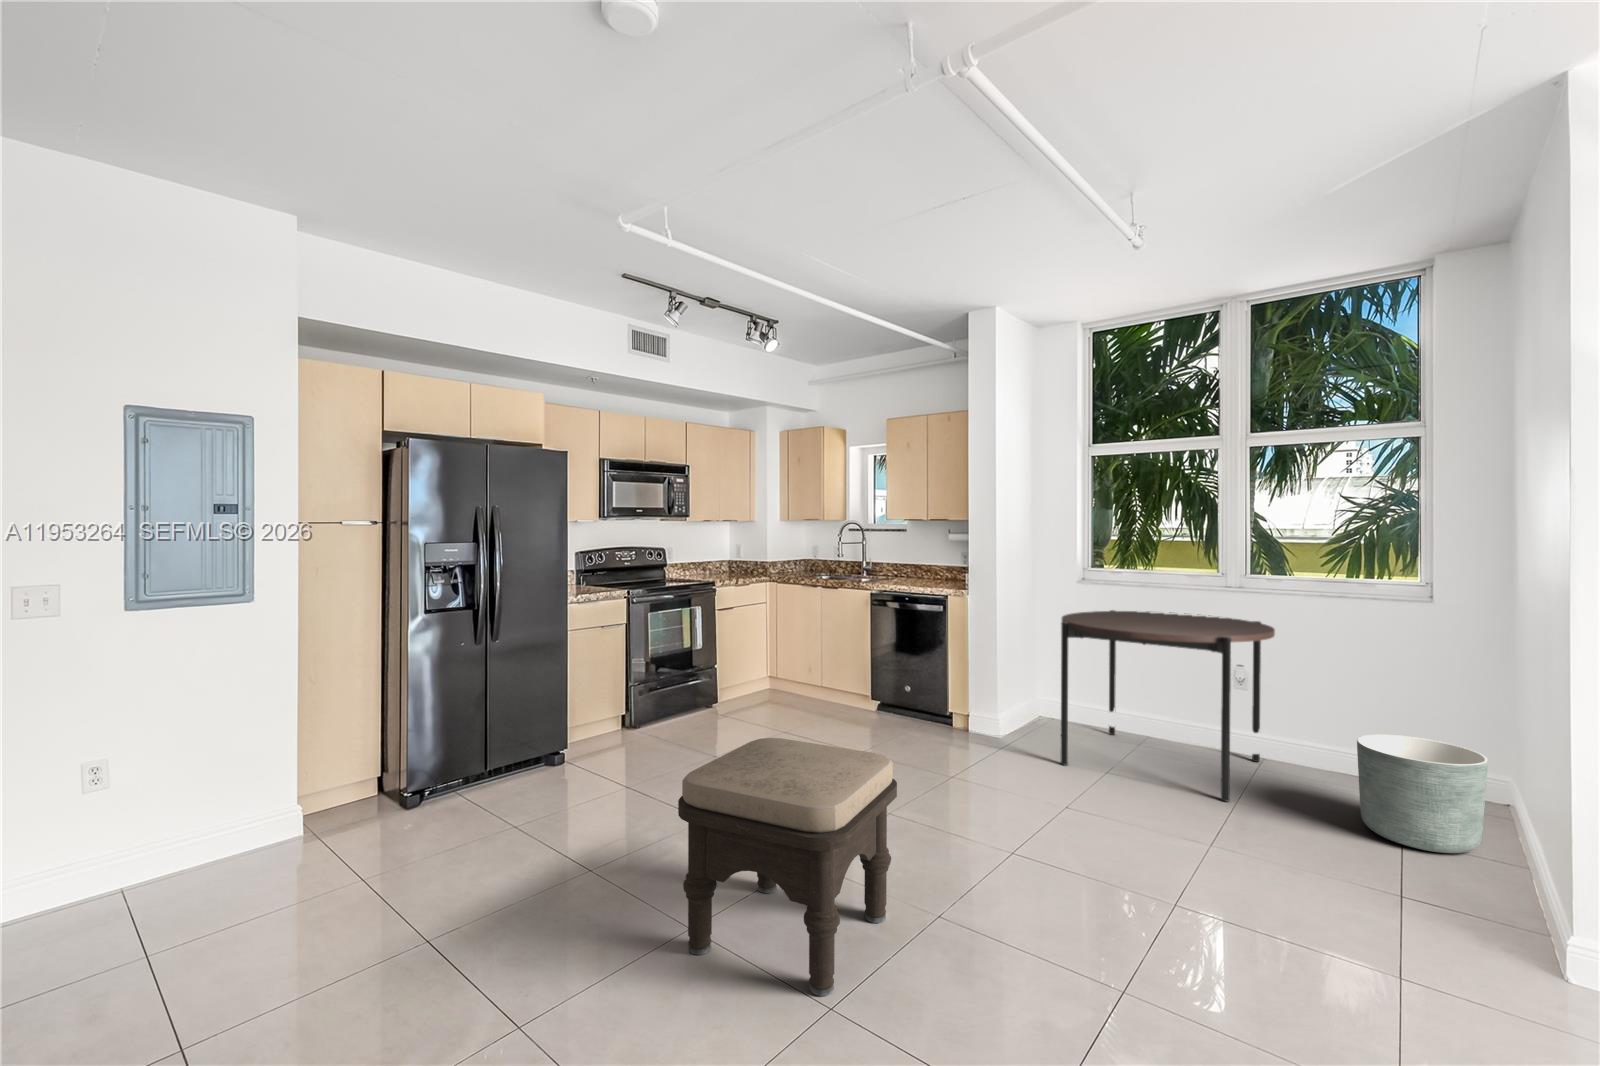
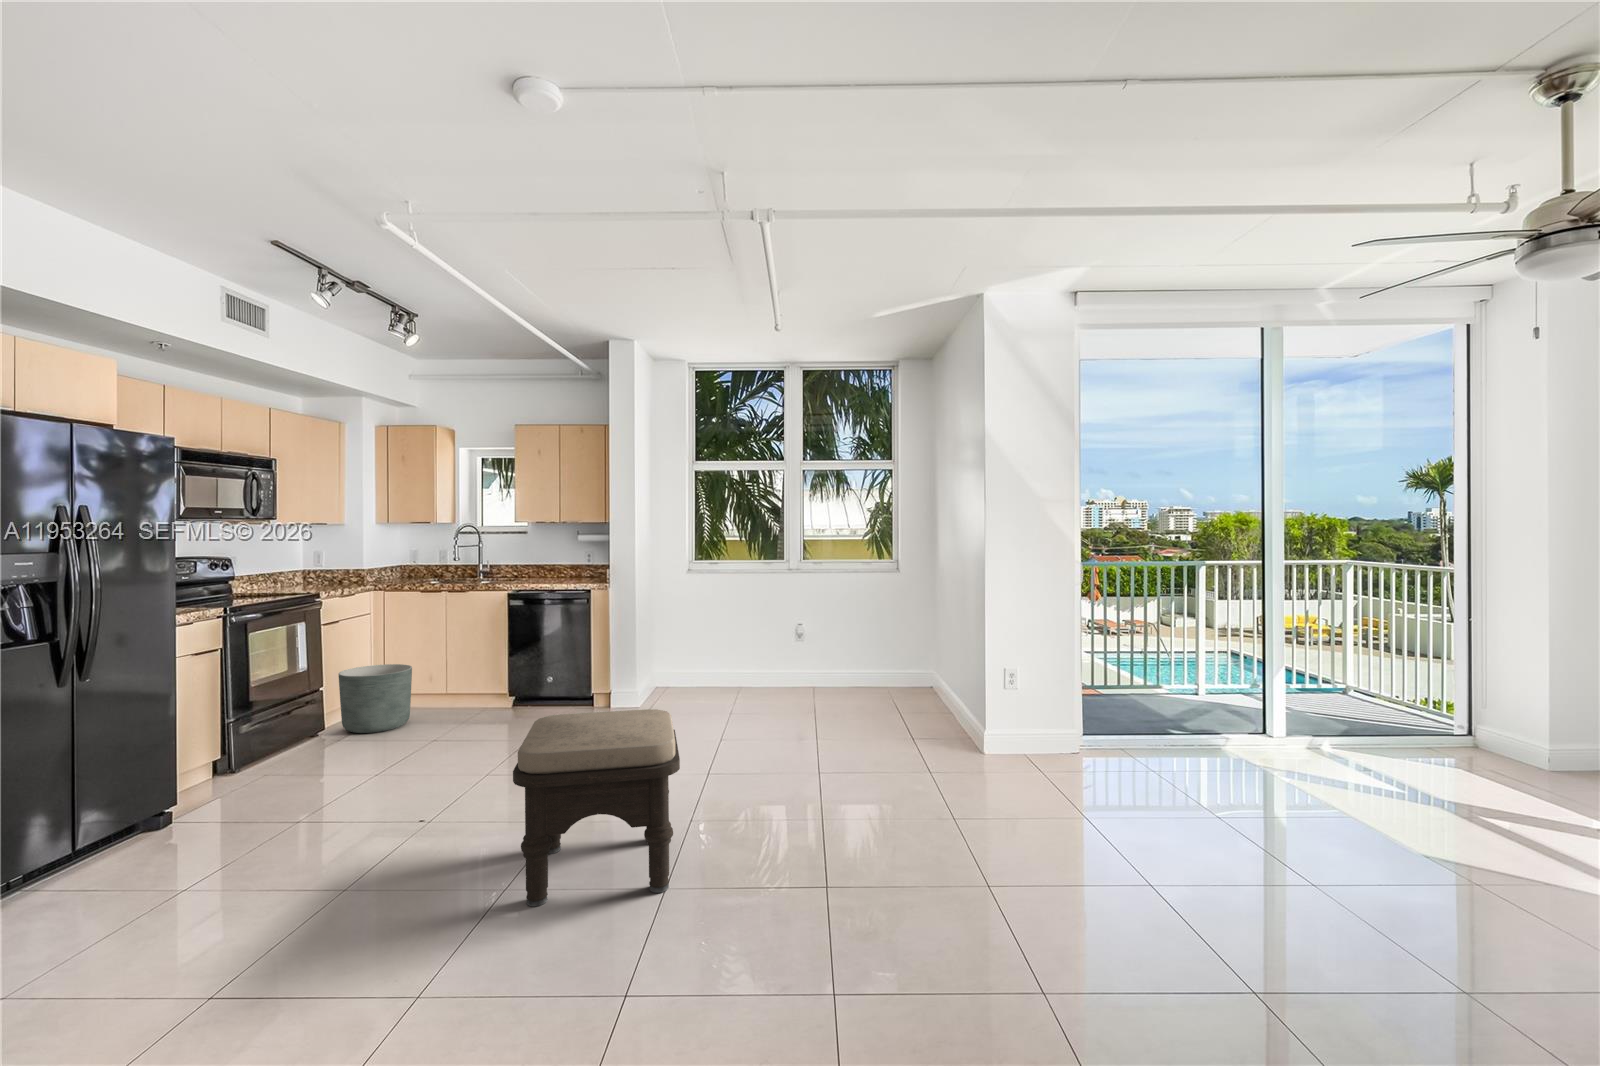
dining table: present [1061,610,1275,802] -> none [693,592,836,719]
planter: present [1357,735,1488,853] -> present [338,664,412,733]

